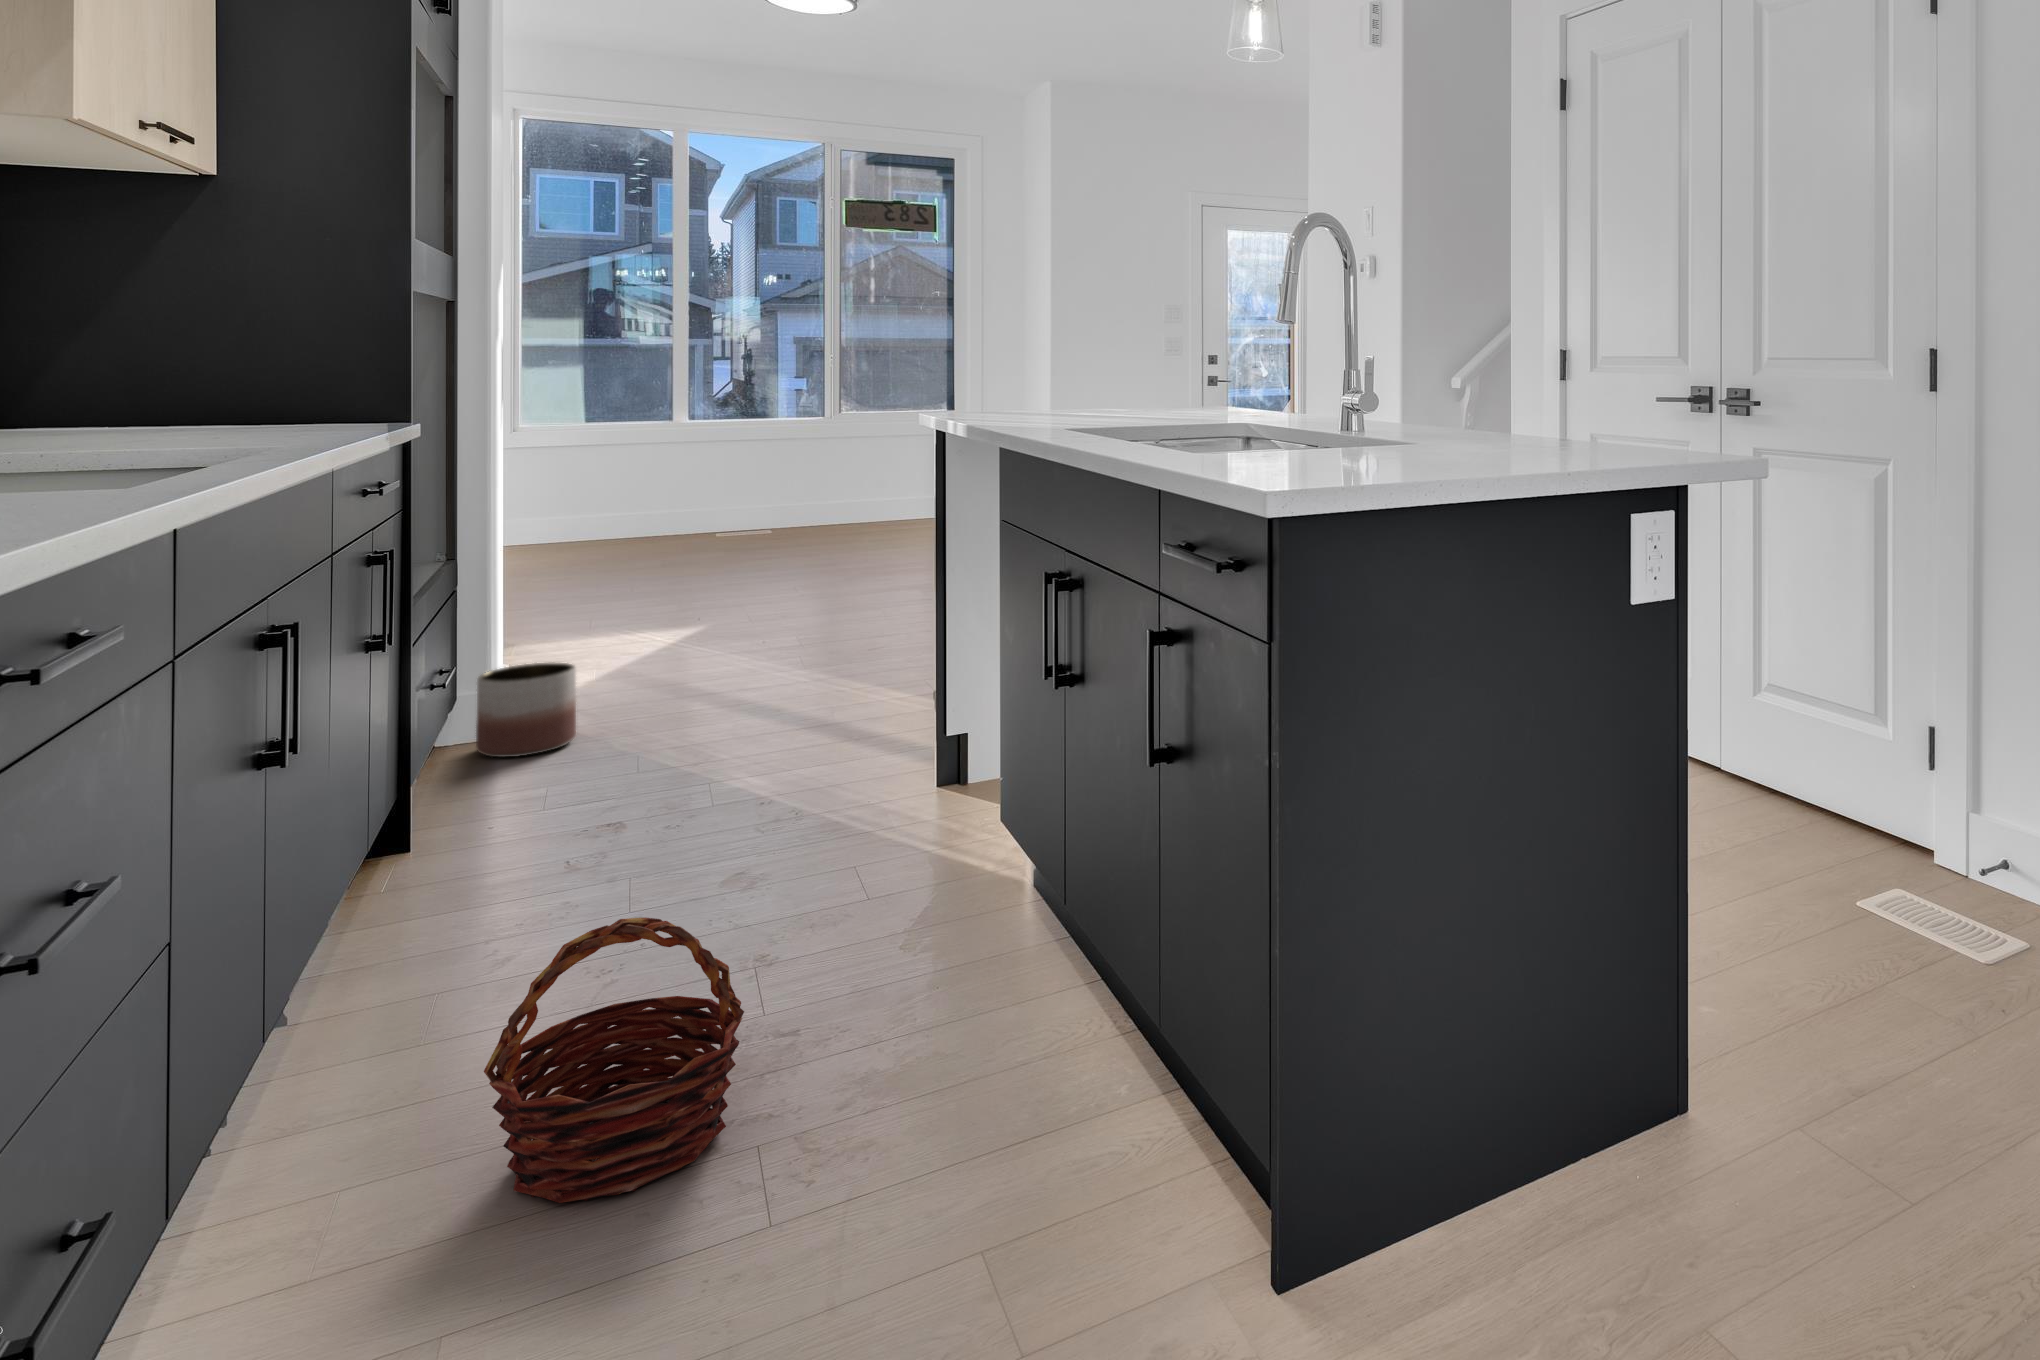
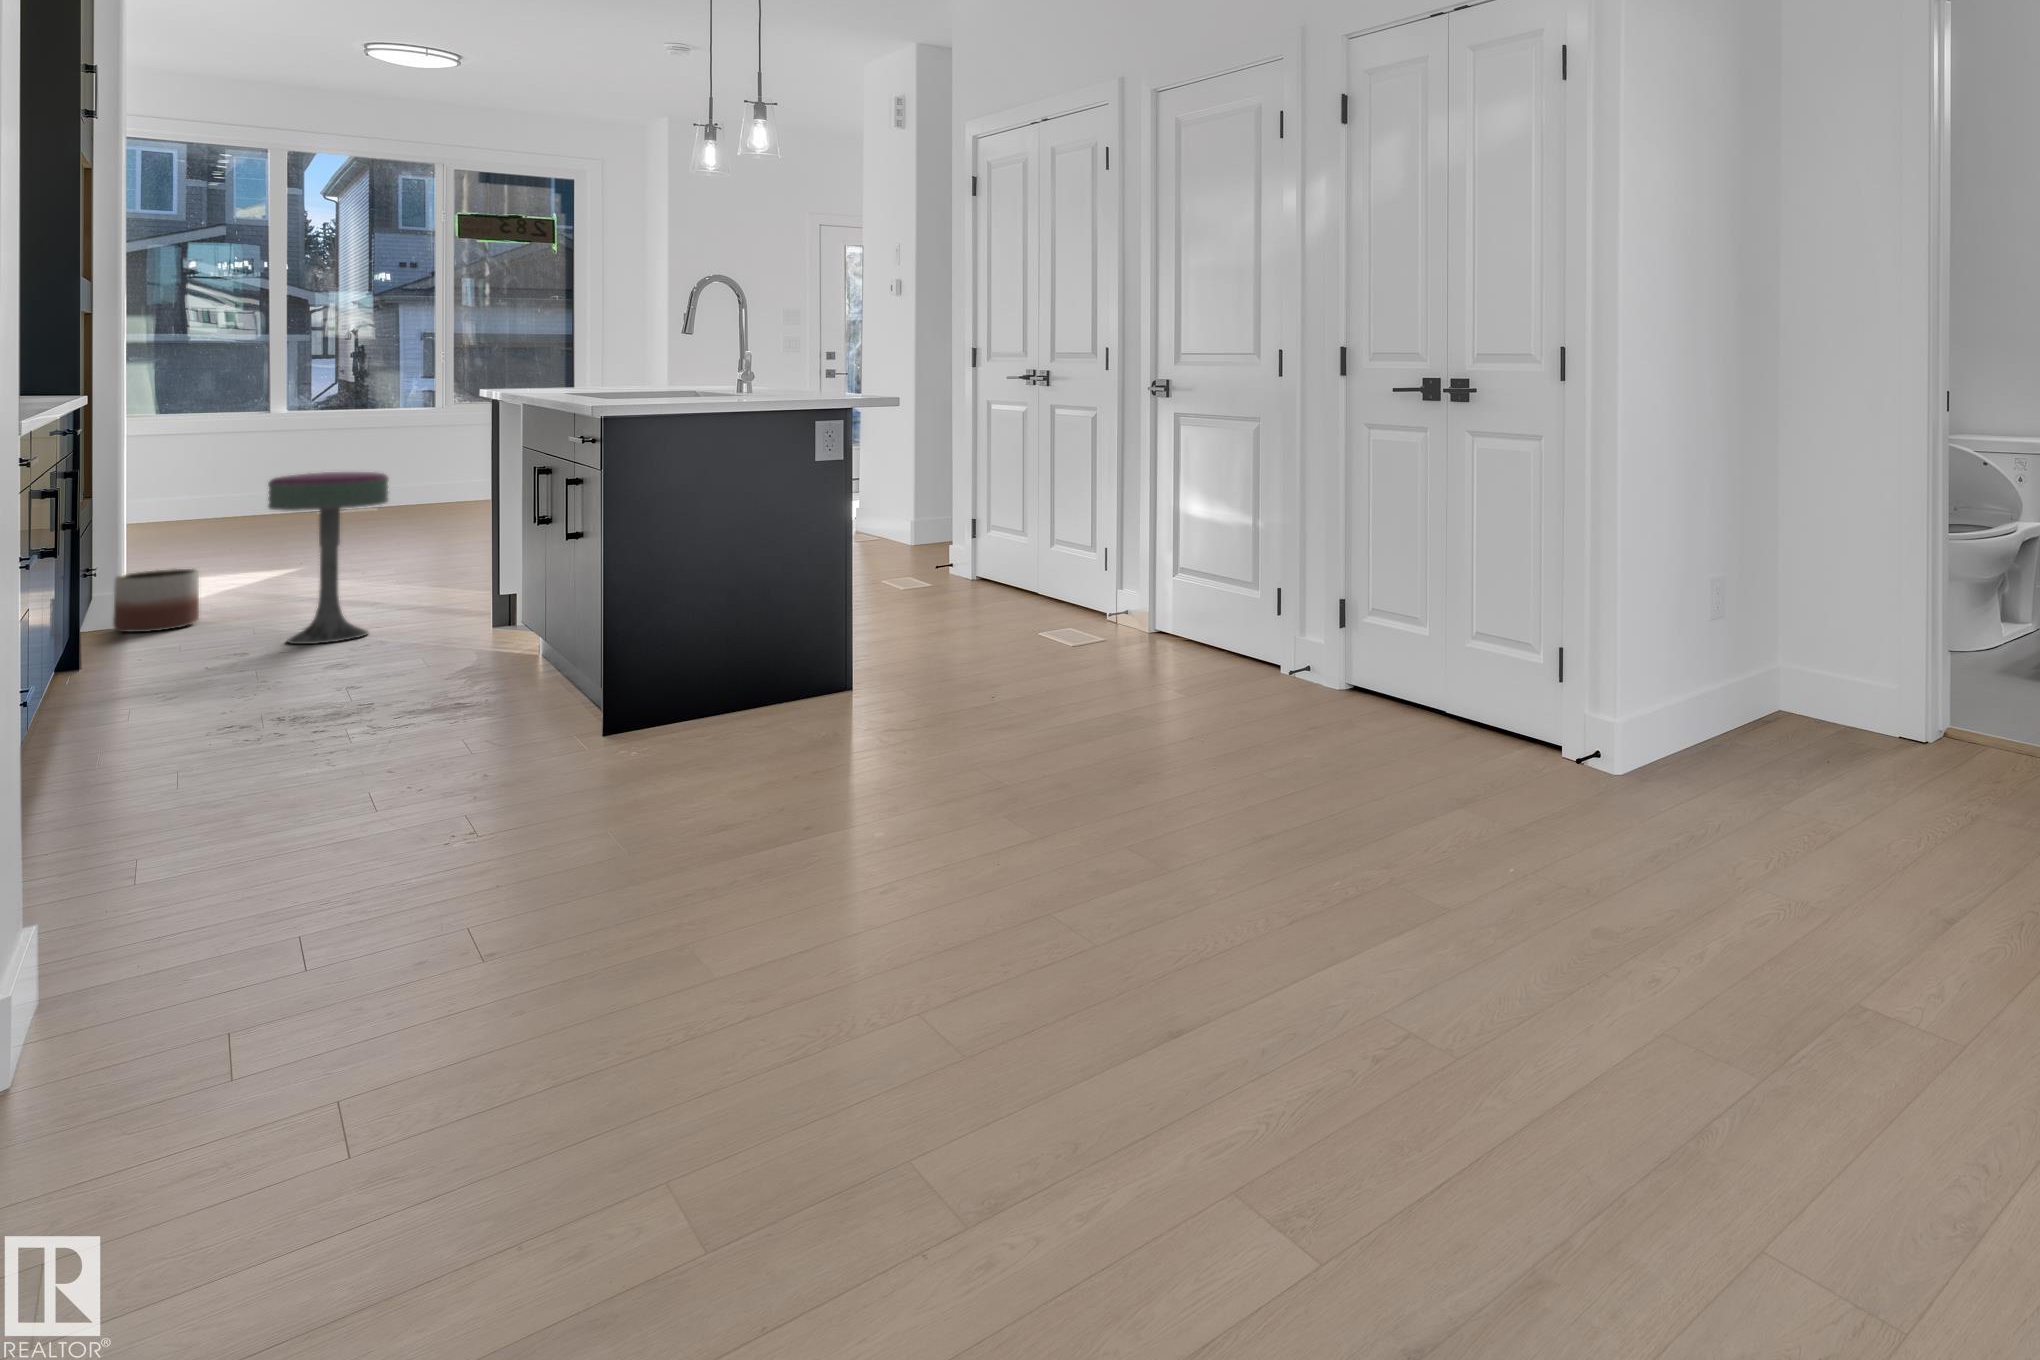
bar stool: none [651,537,802,805] -> present [268,472,389,644]
basket: present [484,918,744,1203] -> none [183,628,336,753]

